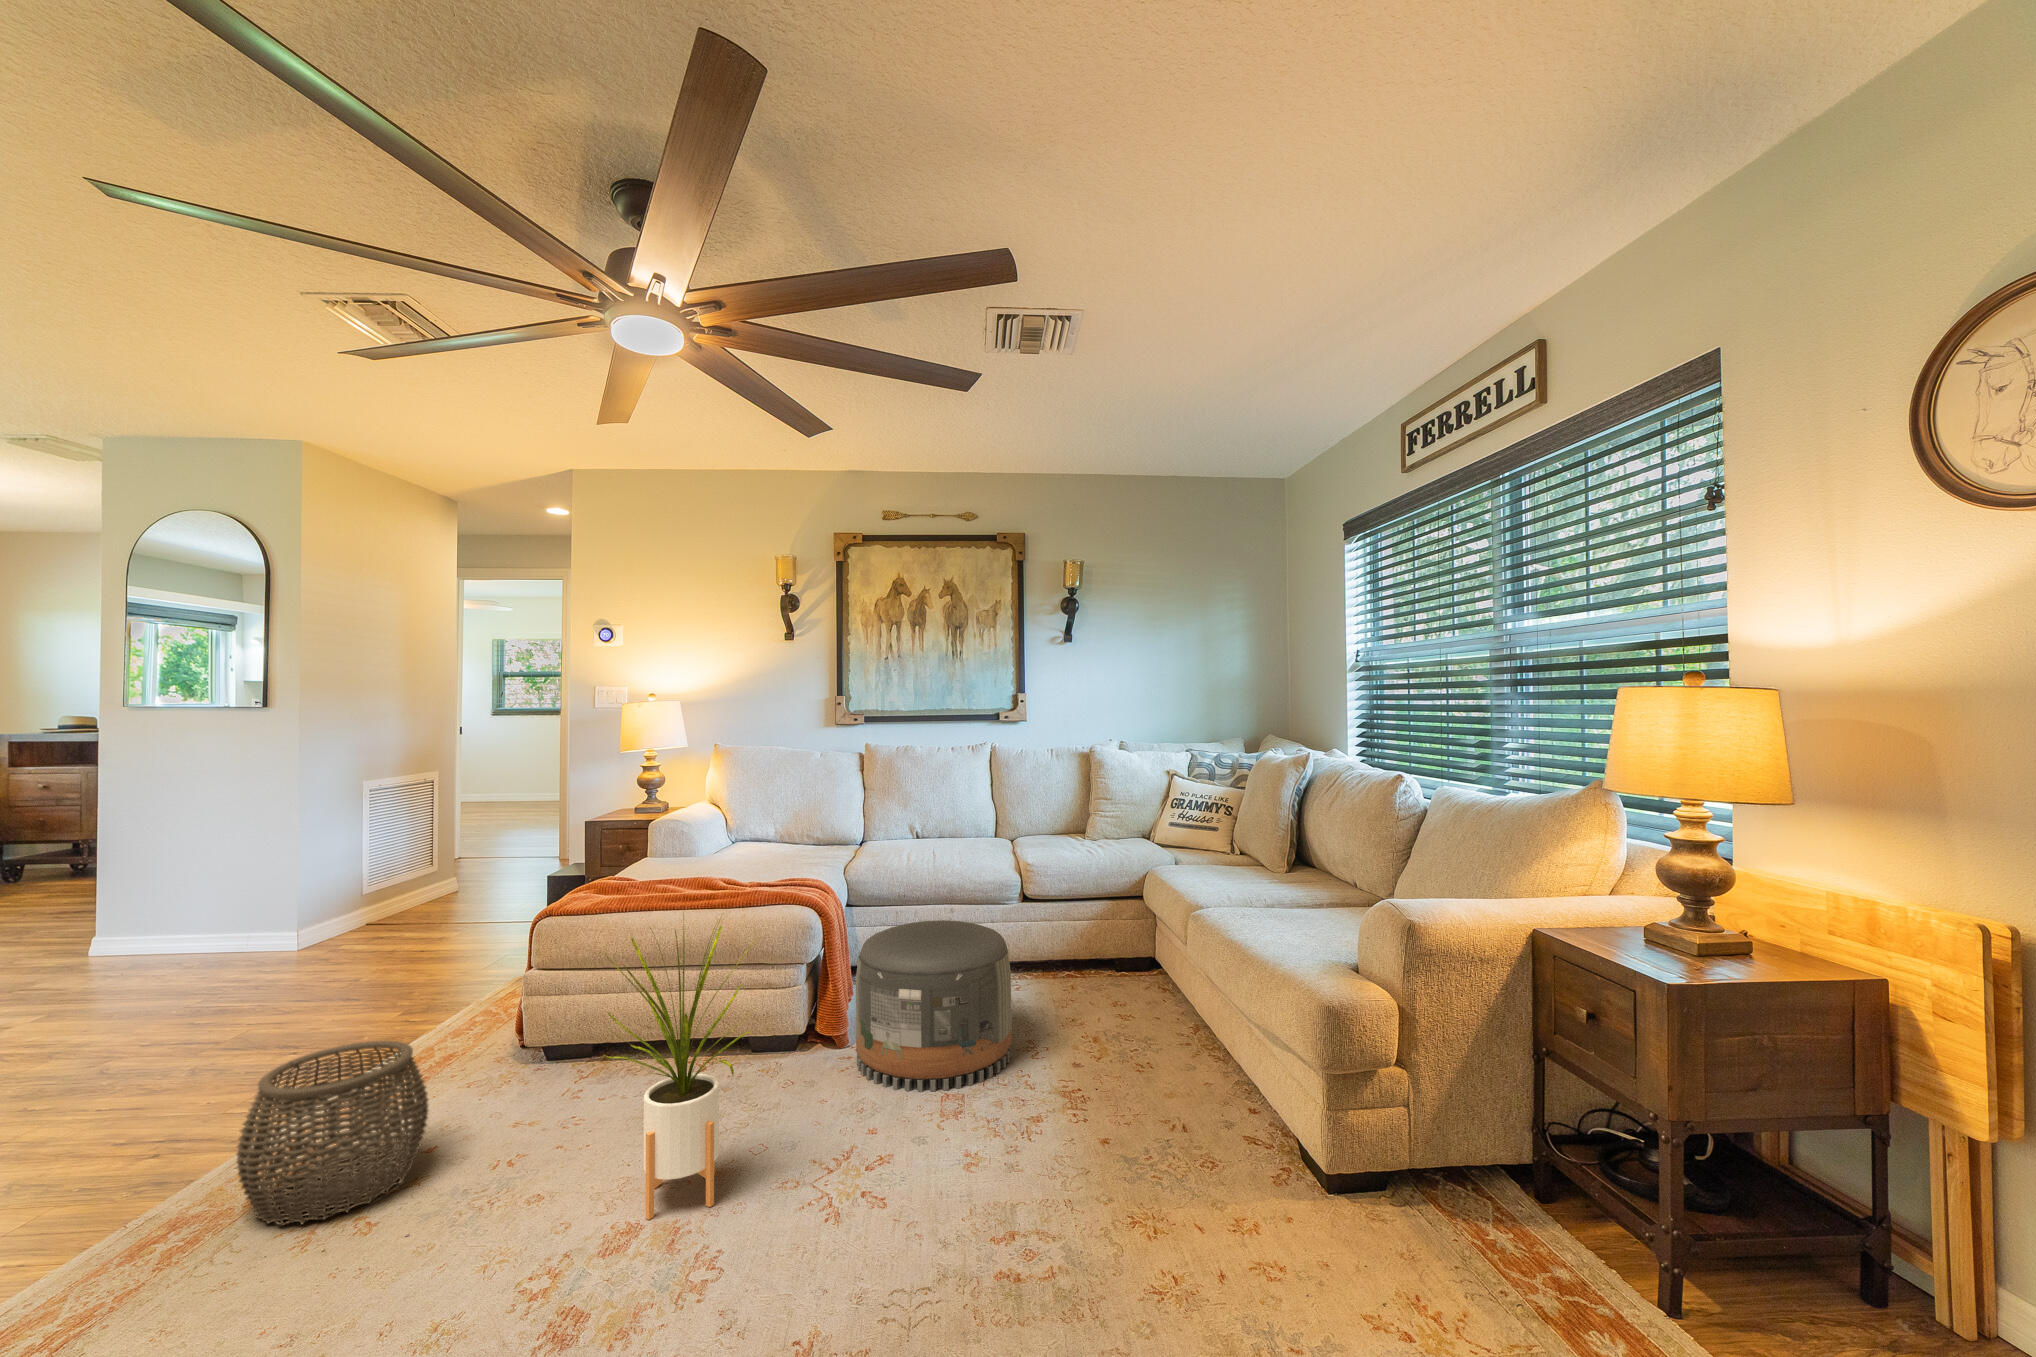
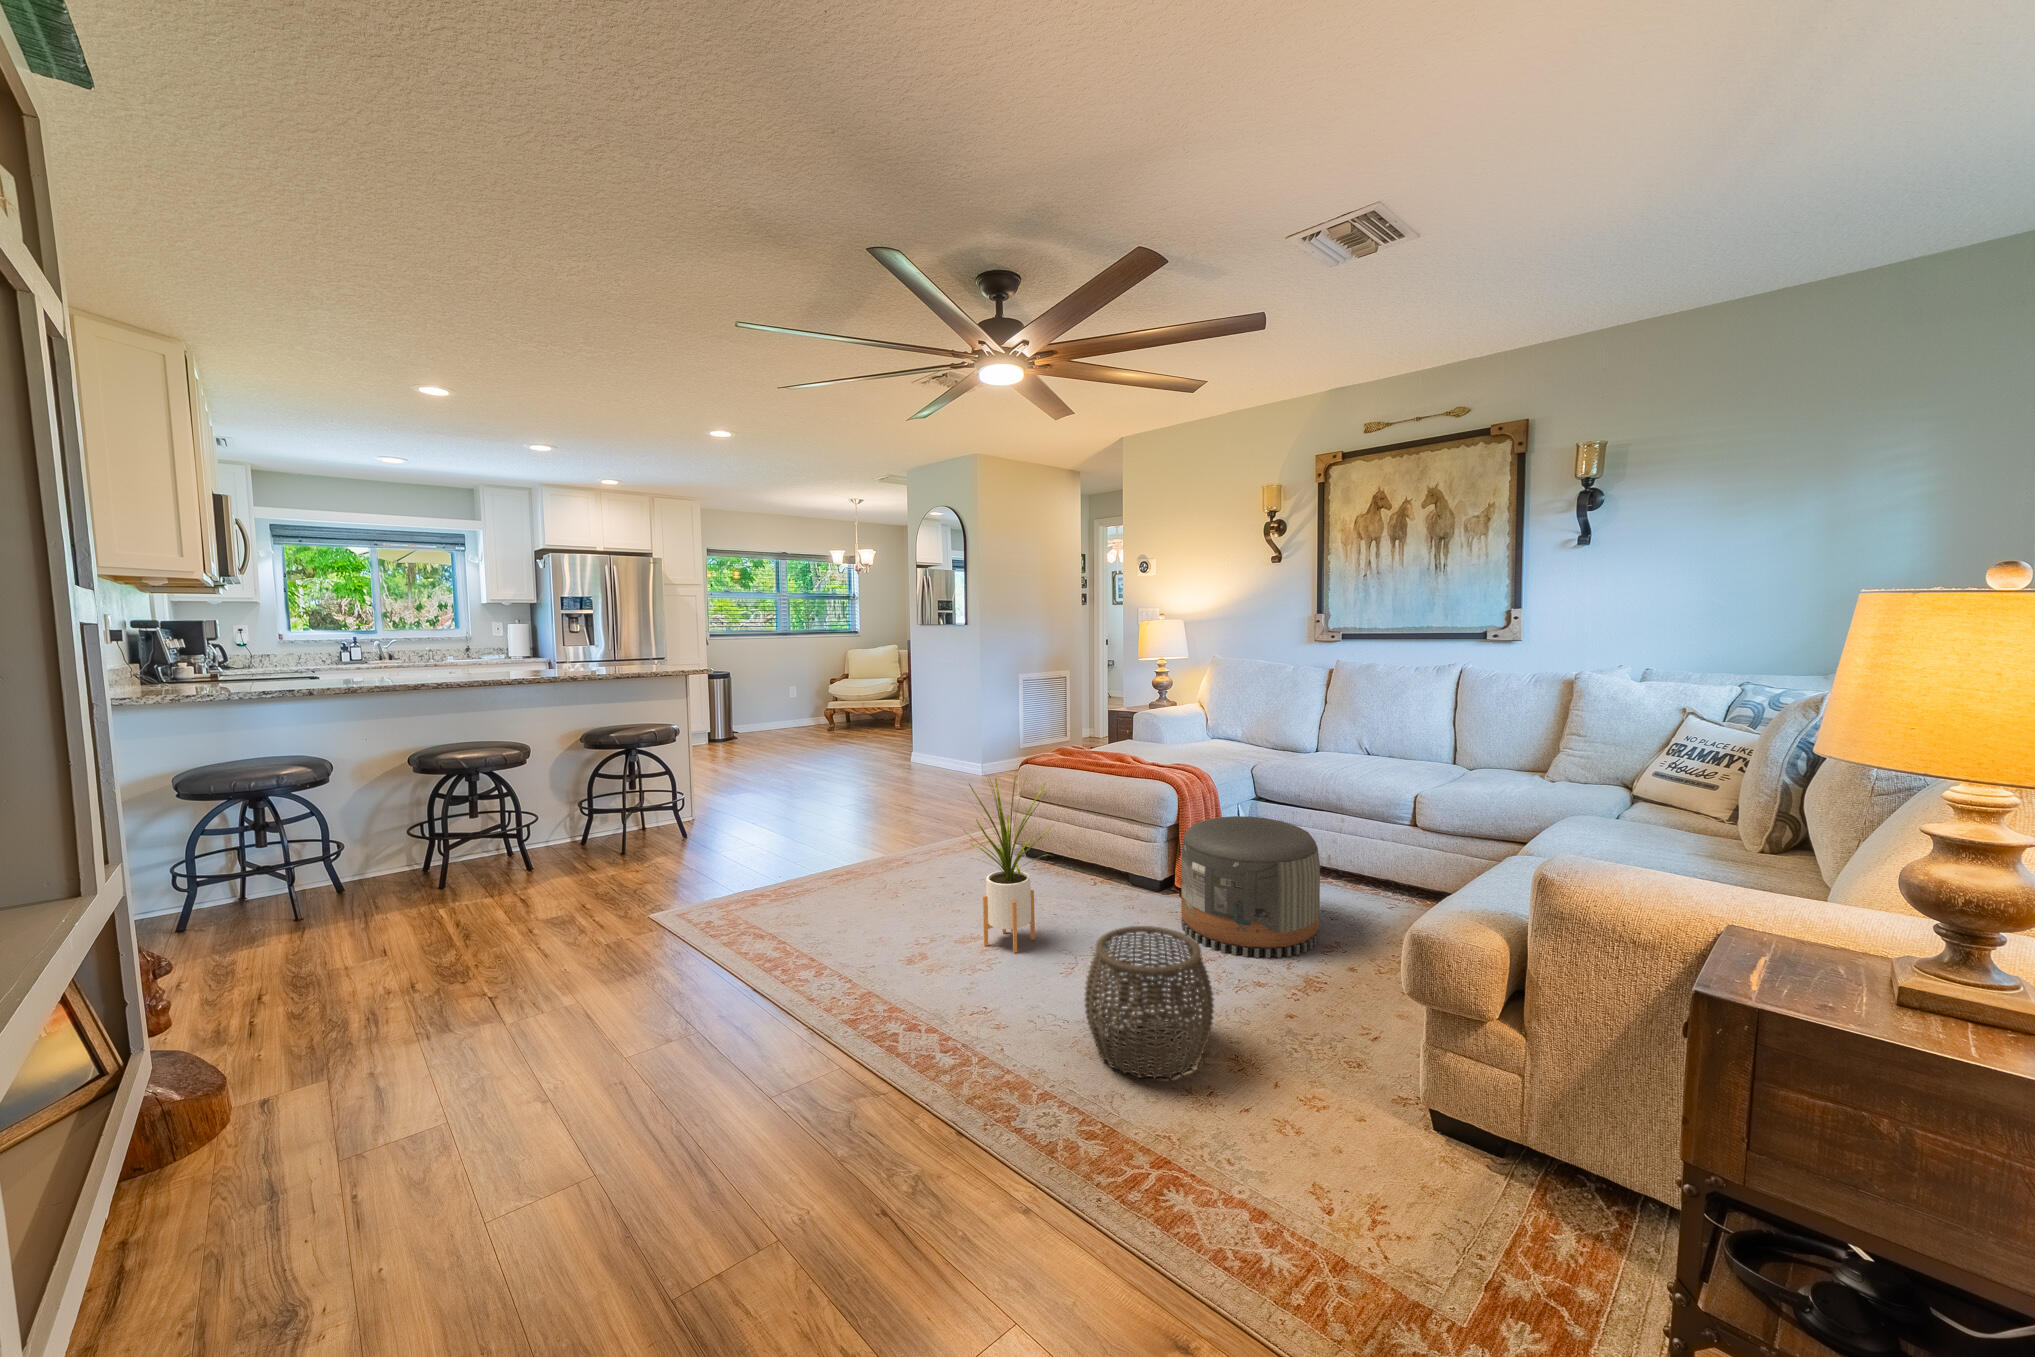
woven basket: present [236,1041,428,1225] -> present [1085,926,1214,1079]

